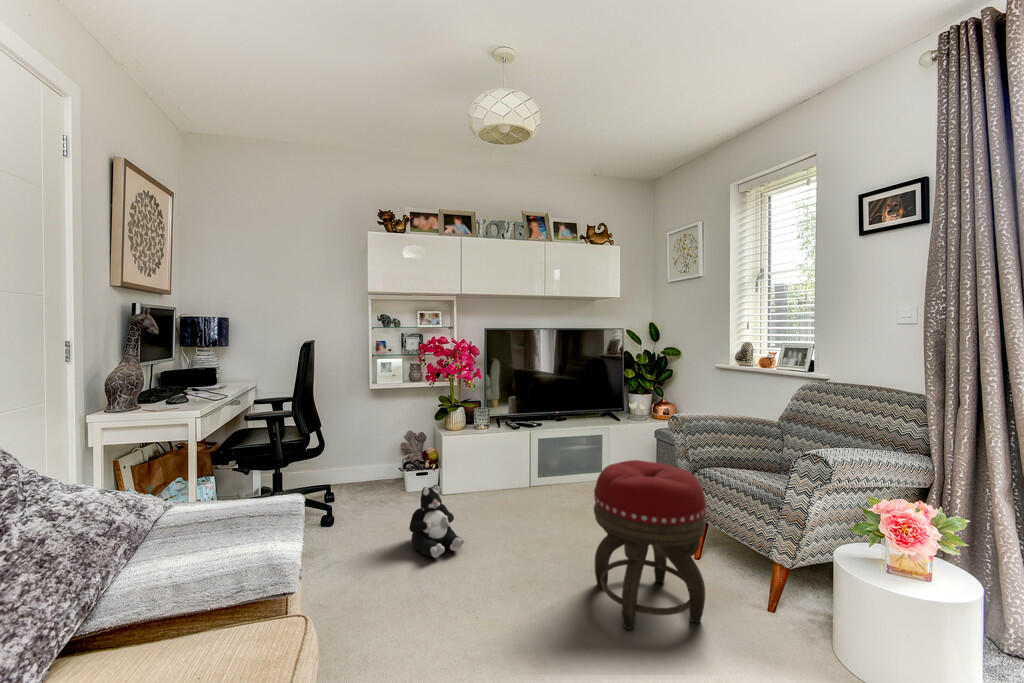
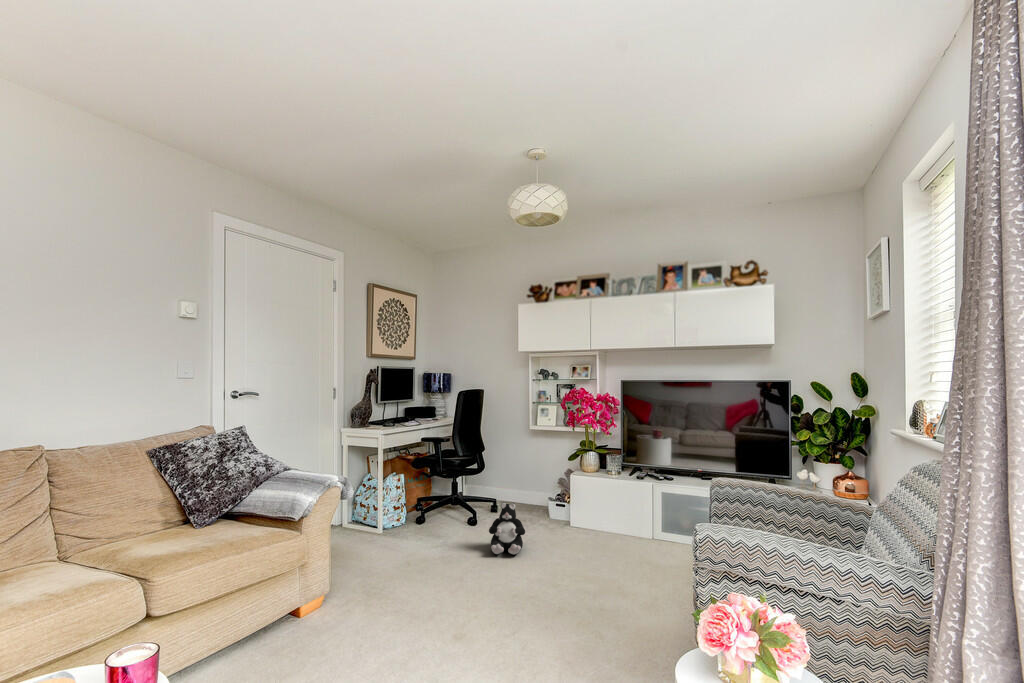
footstool: present [594,460,706,630] -> none [544,495,636,638]

